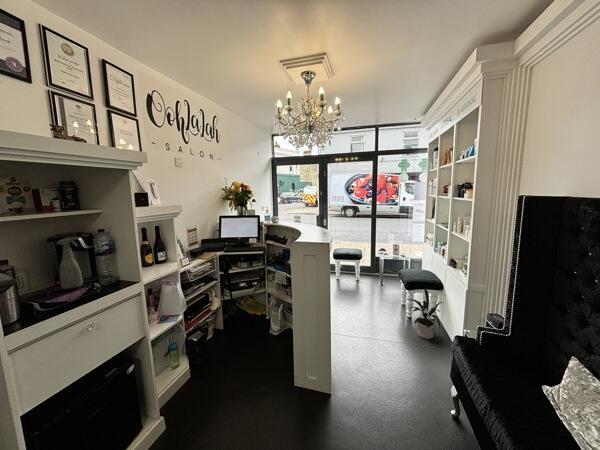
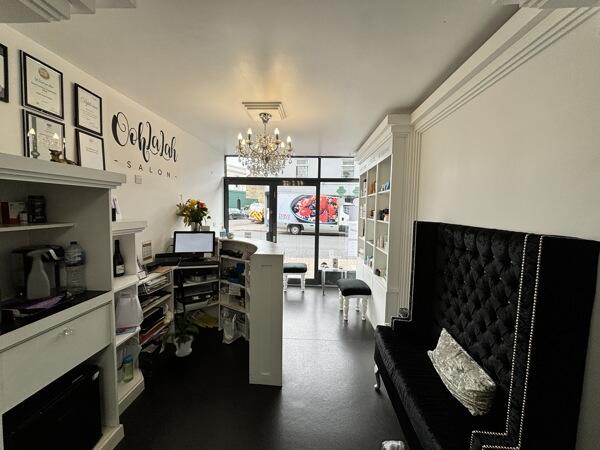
house plant: present [409,288,443,339] -> present [161,311,200,357]

